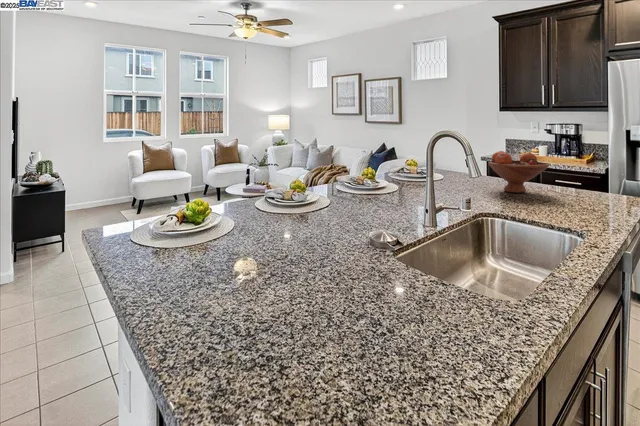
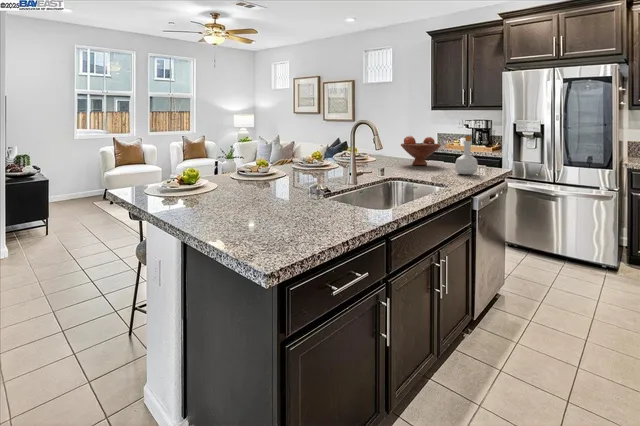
bottle: none [584,157,624,215] -> present [455,136,478,174]

